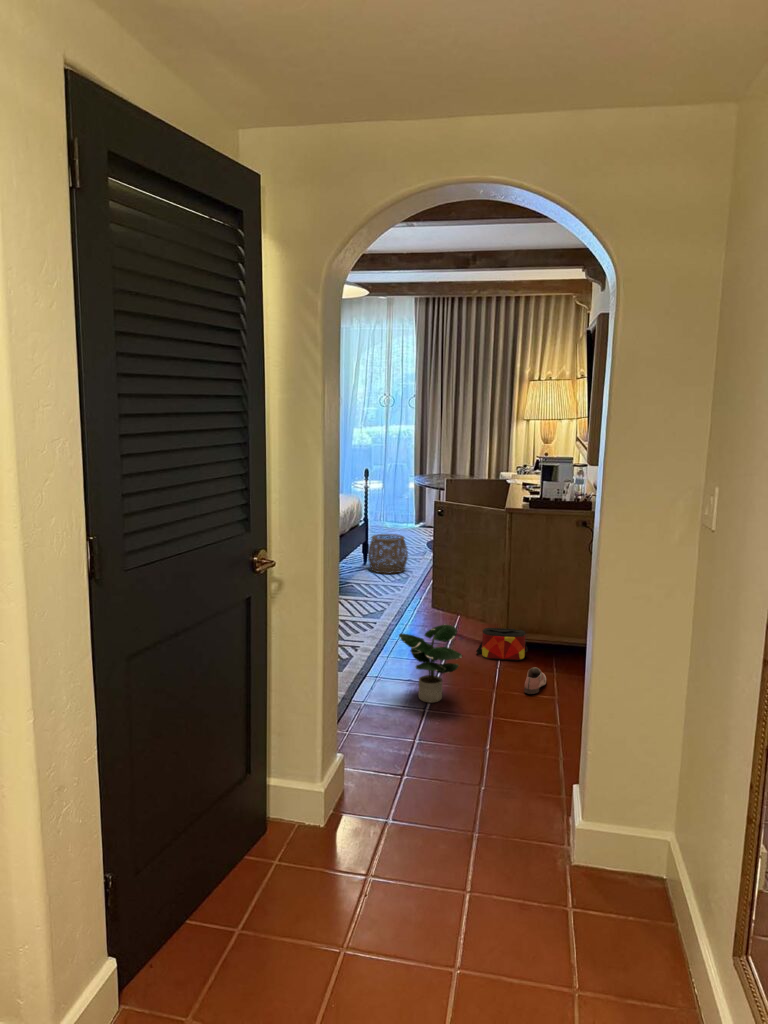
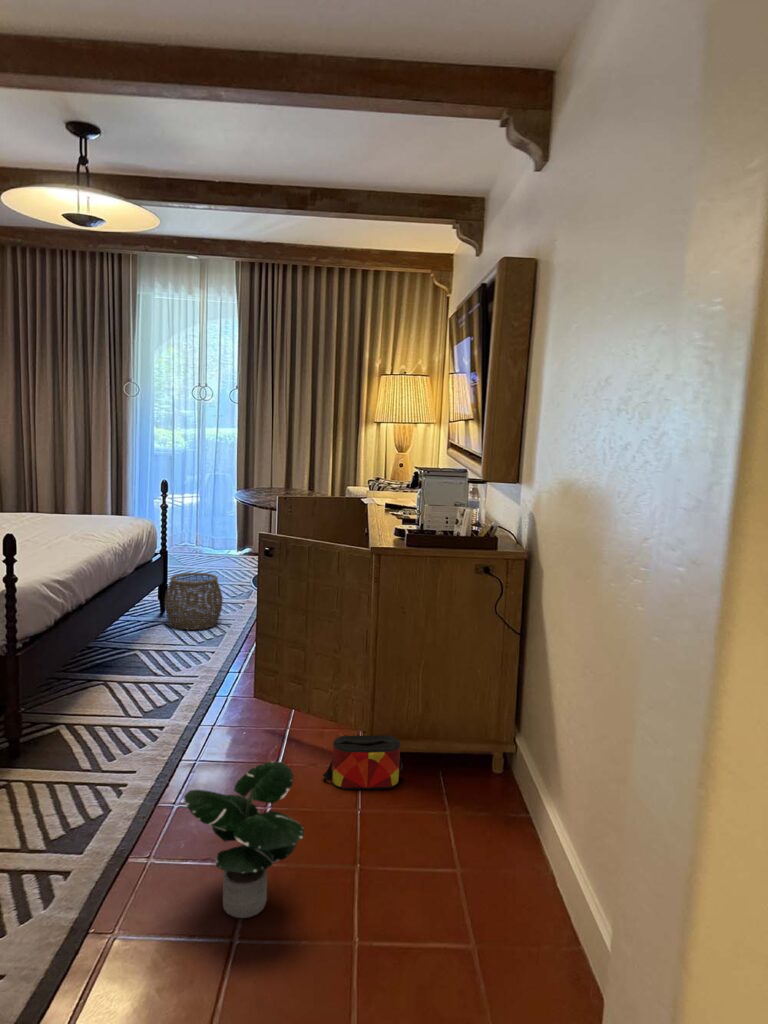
shoe: present [524,667,546,694] -> none [408,817,440,870]

